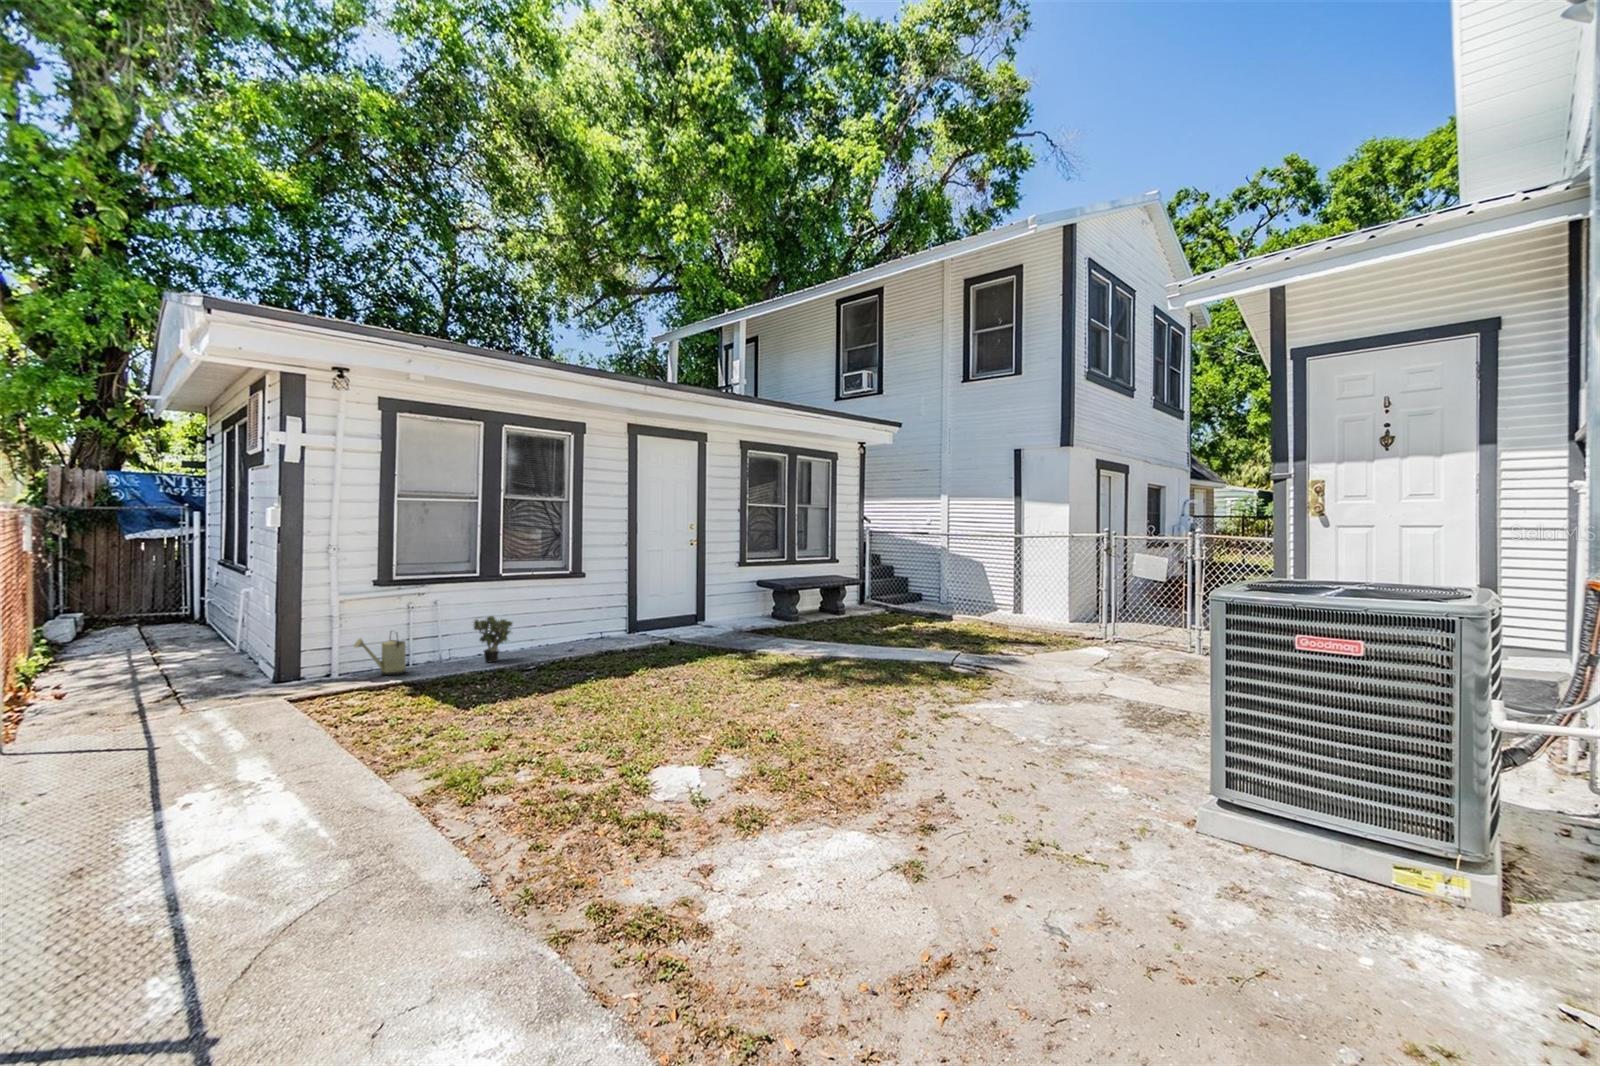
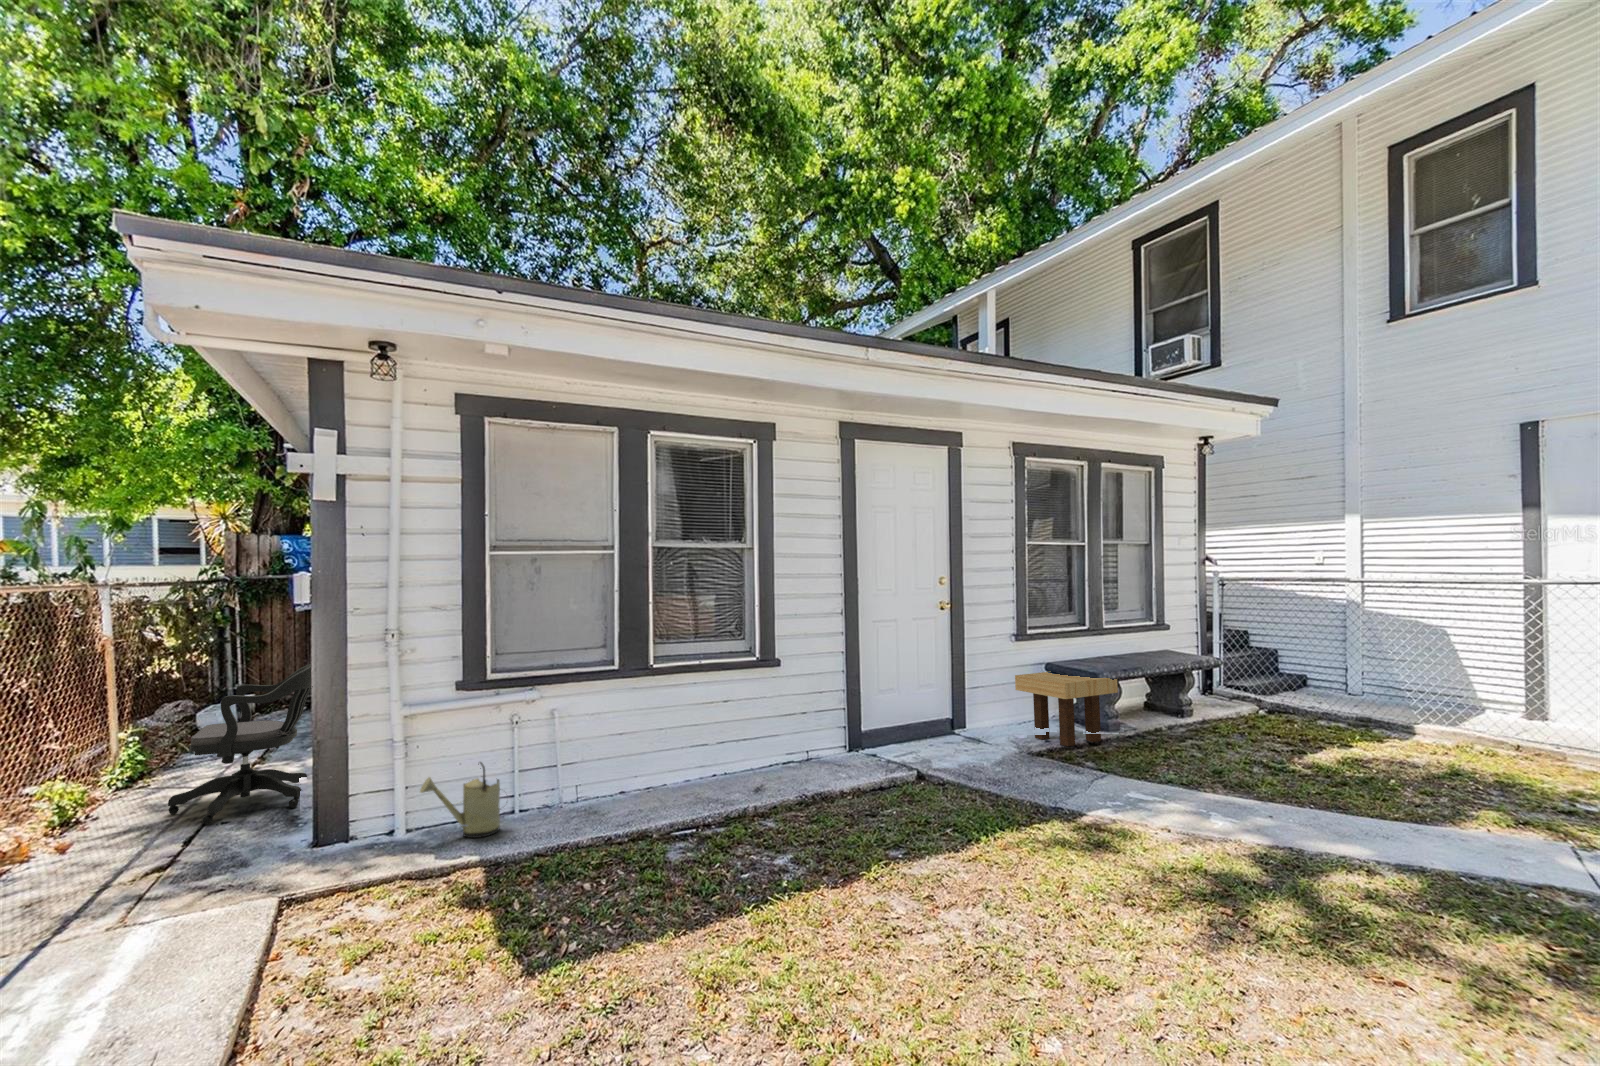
chair: none [132,572,246,678] -> present [168,664,313,824]
side table: none [735,585,794,629] -> present [1015,672,1118,746]
potted plant: present [474,616,512,662] -> none [601,735,665,813]

